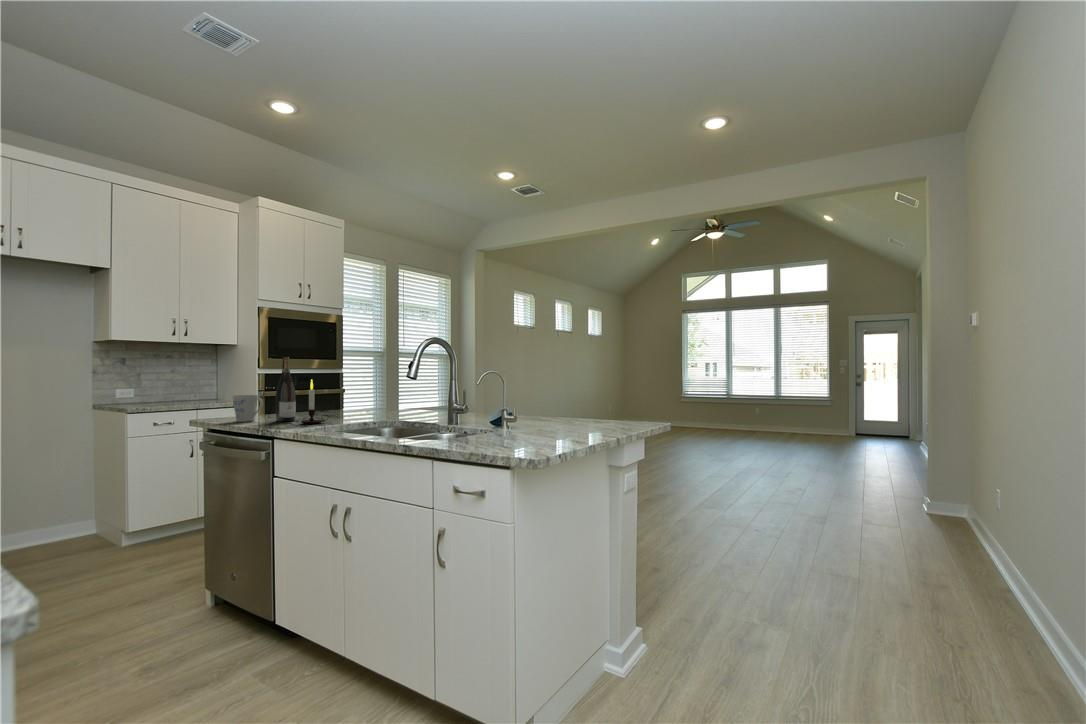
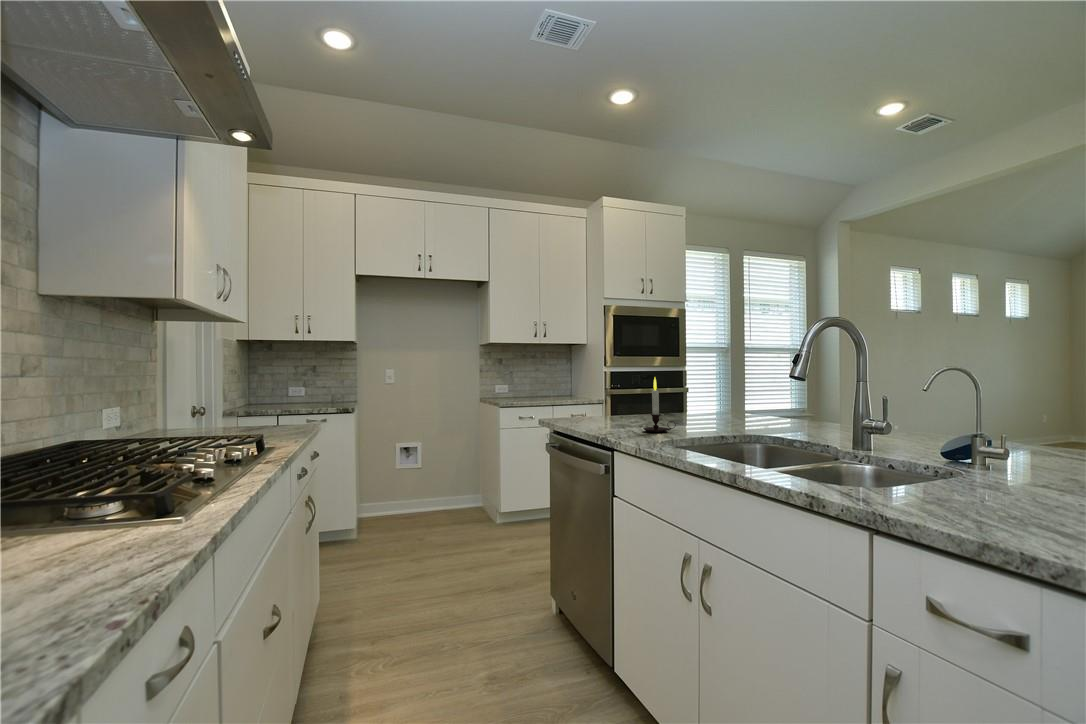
wine bottle: present [276,357,296,422] -> none [617,352,638,427]
mug: present [233,395,263,422] -> none [574,395,604,424]

